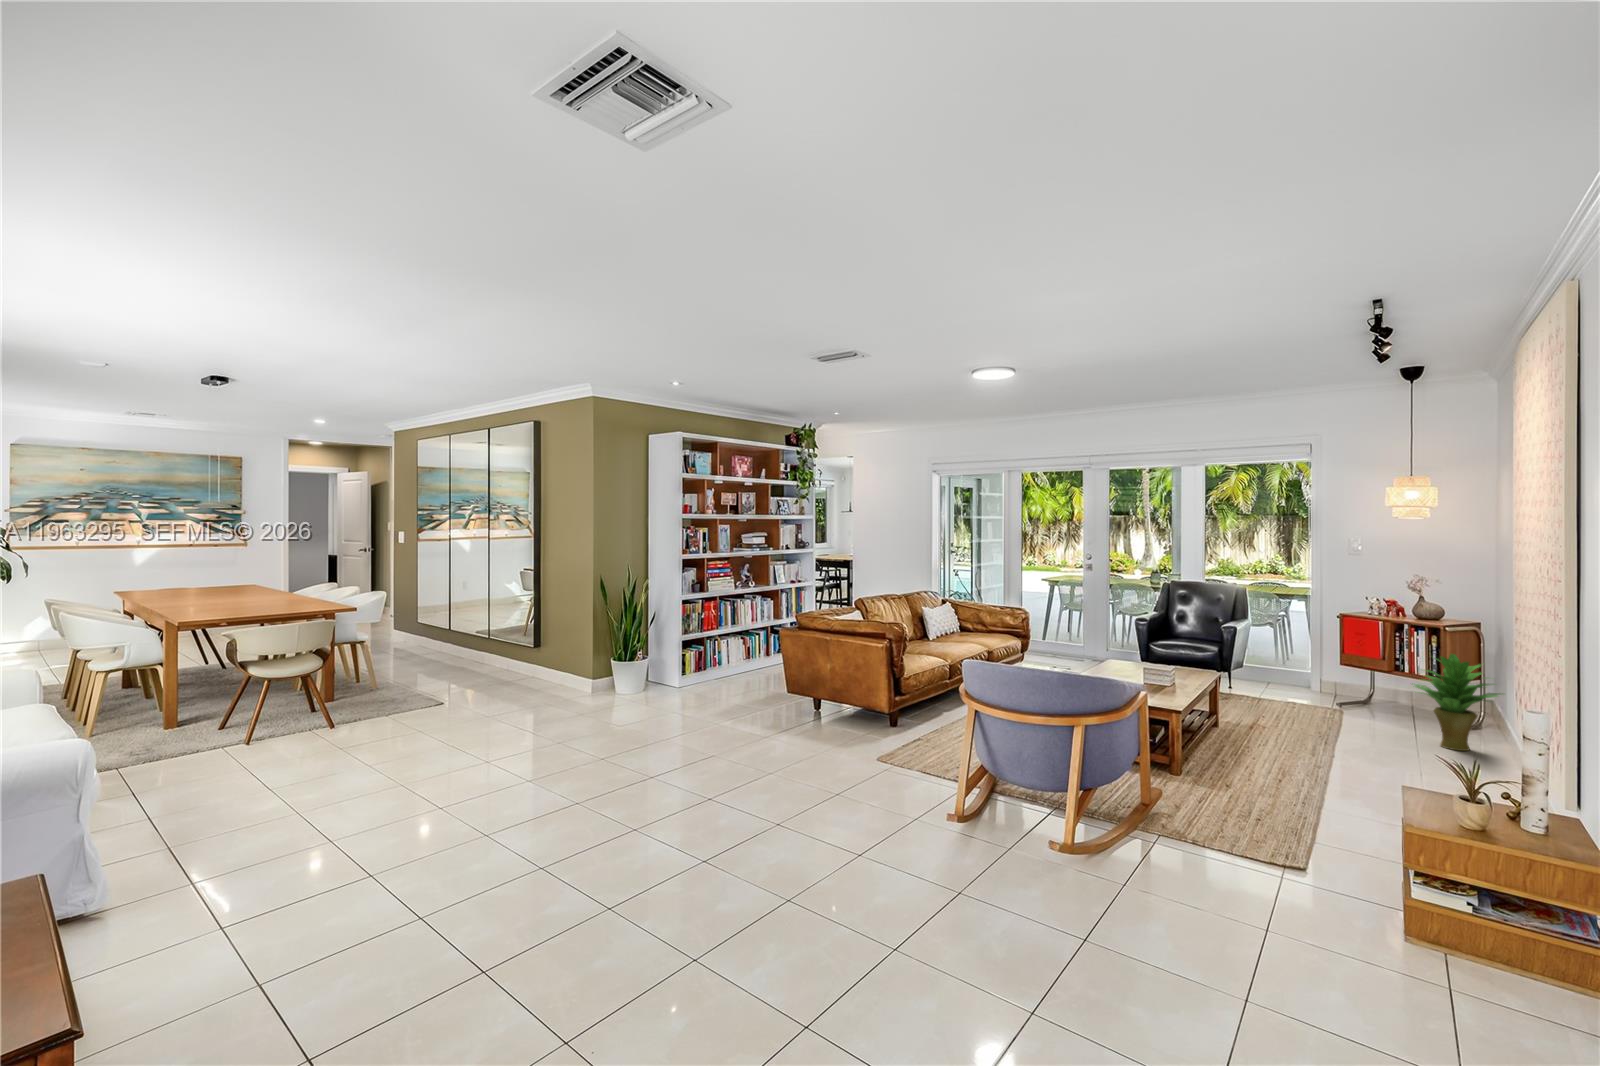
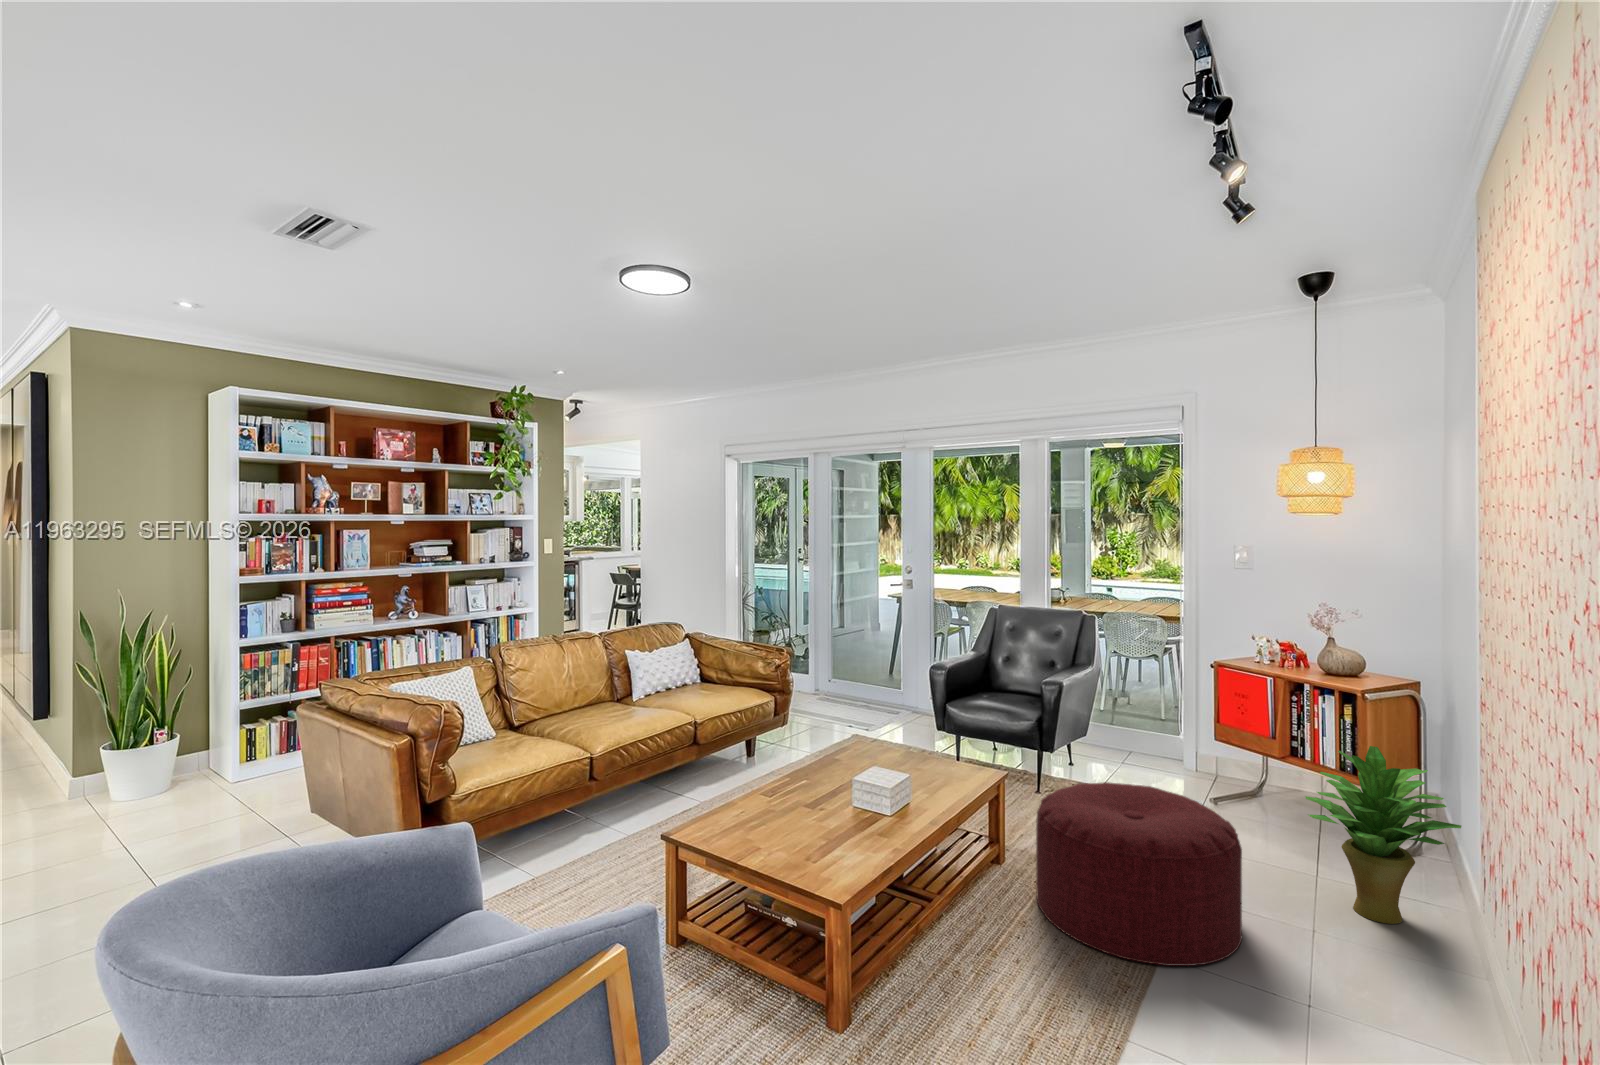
ottoman: none [1247,676,1377,761] -> present [1036,782,1242,966]

